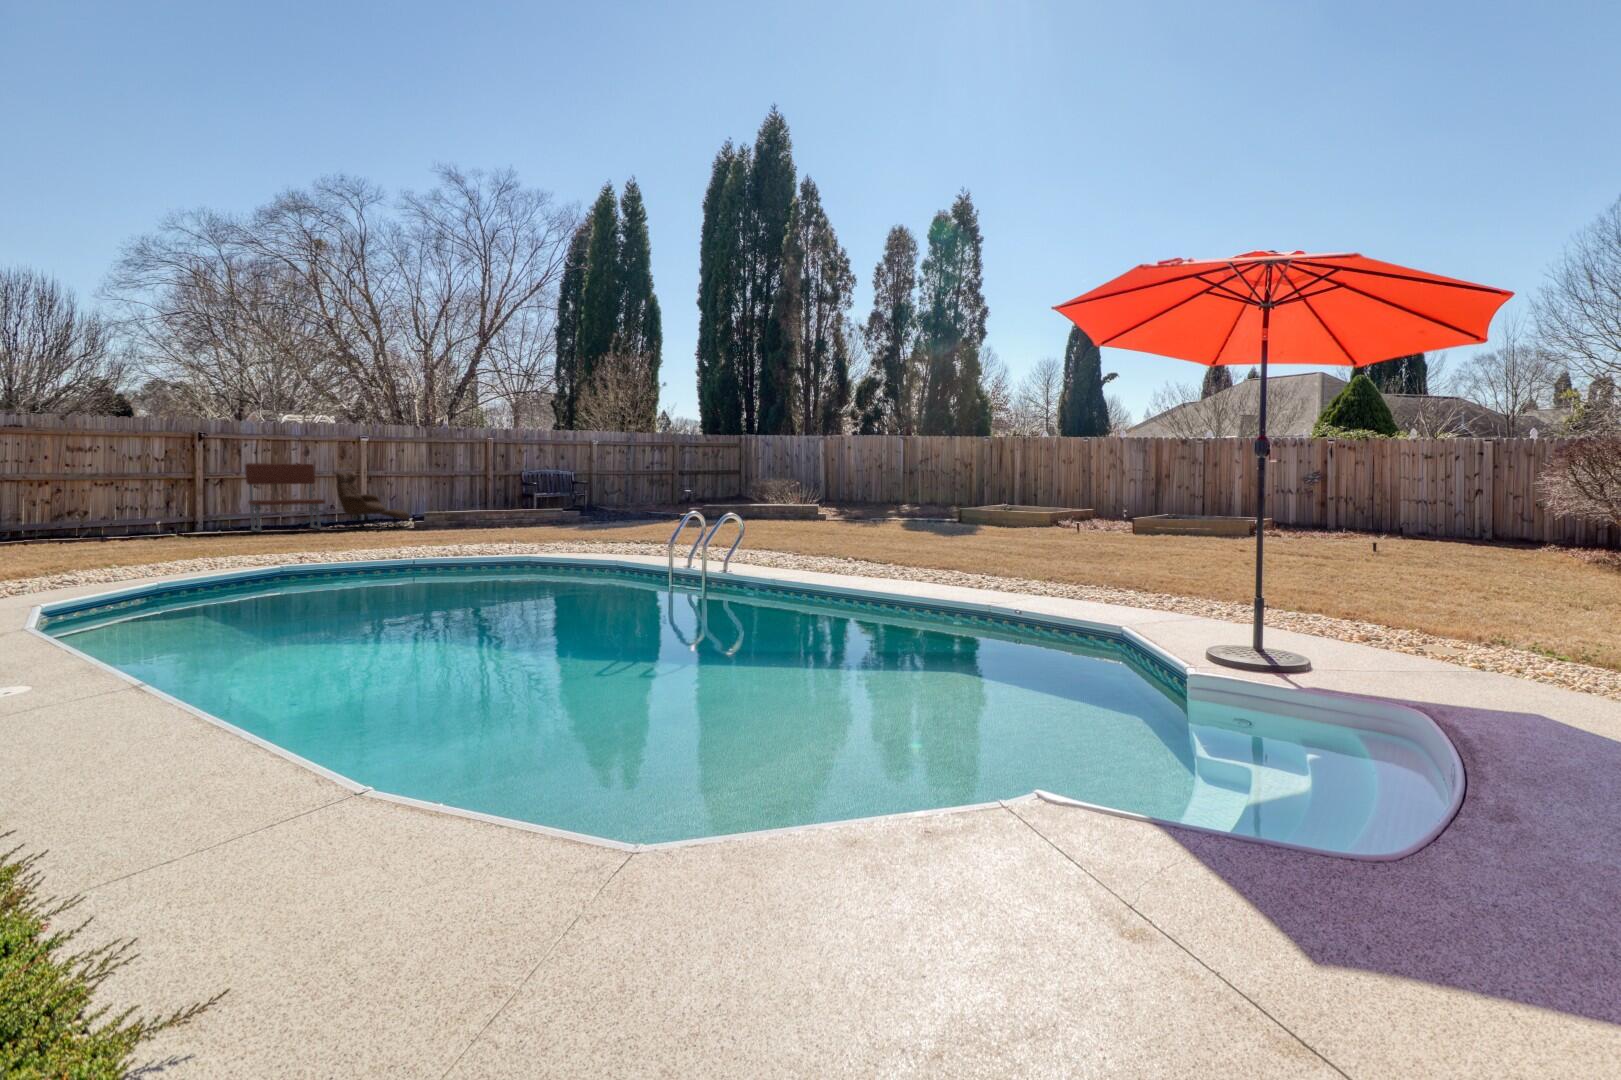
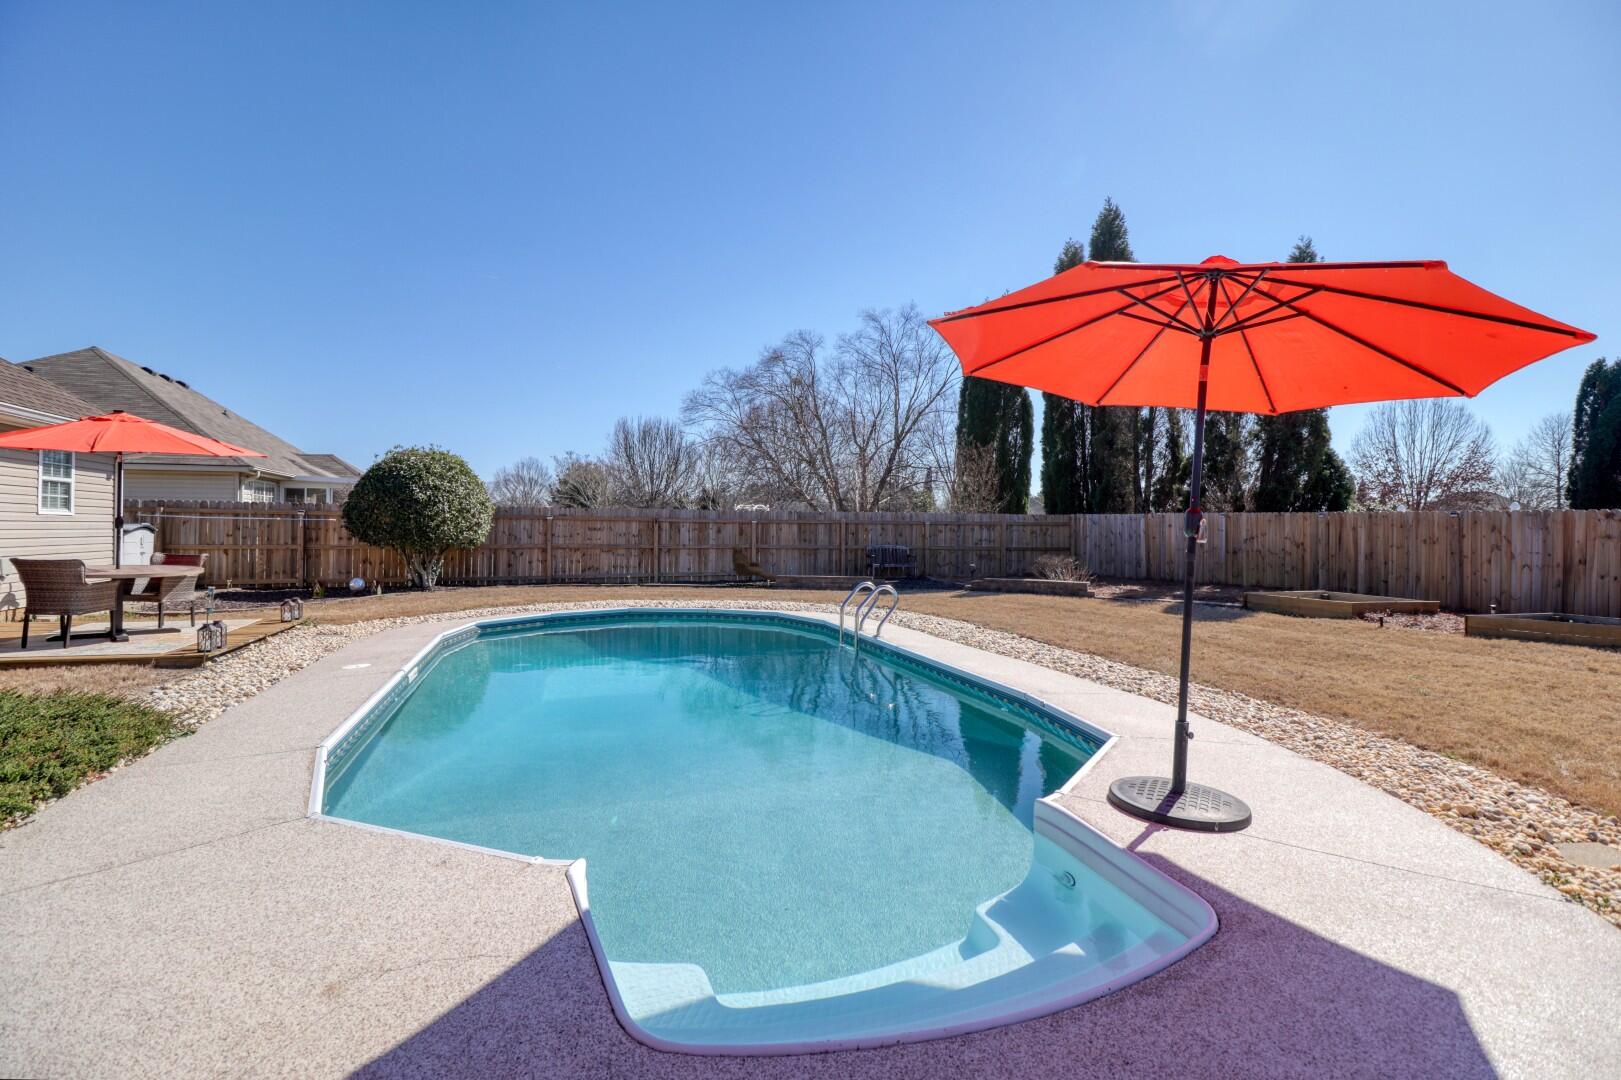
bench: present [245,463,325,532] -> none [680,539,722,585]

